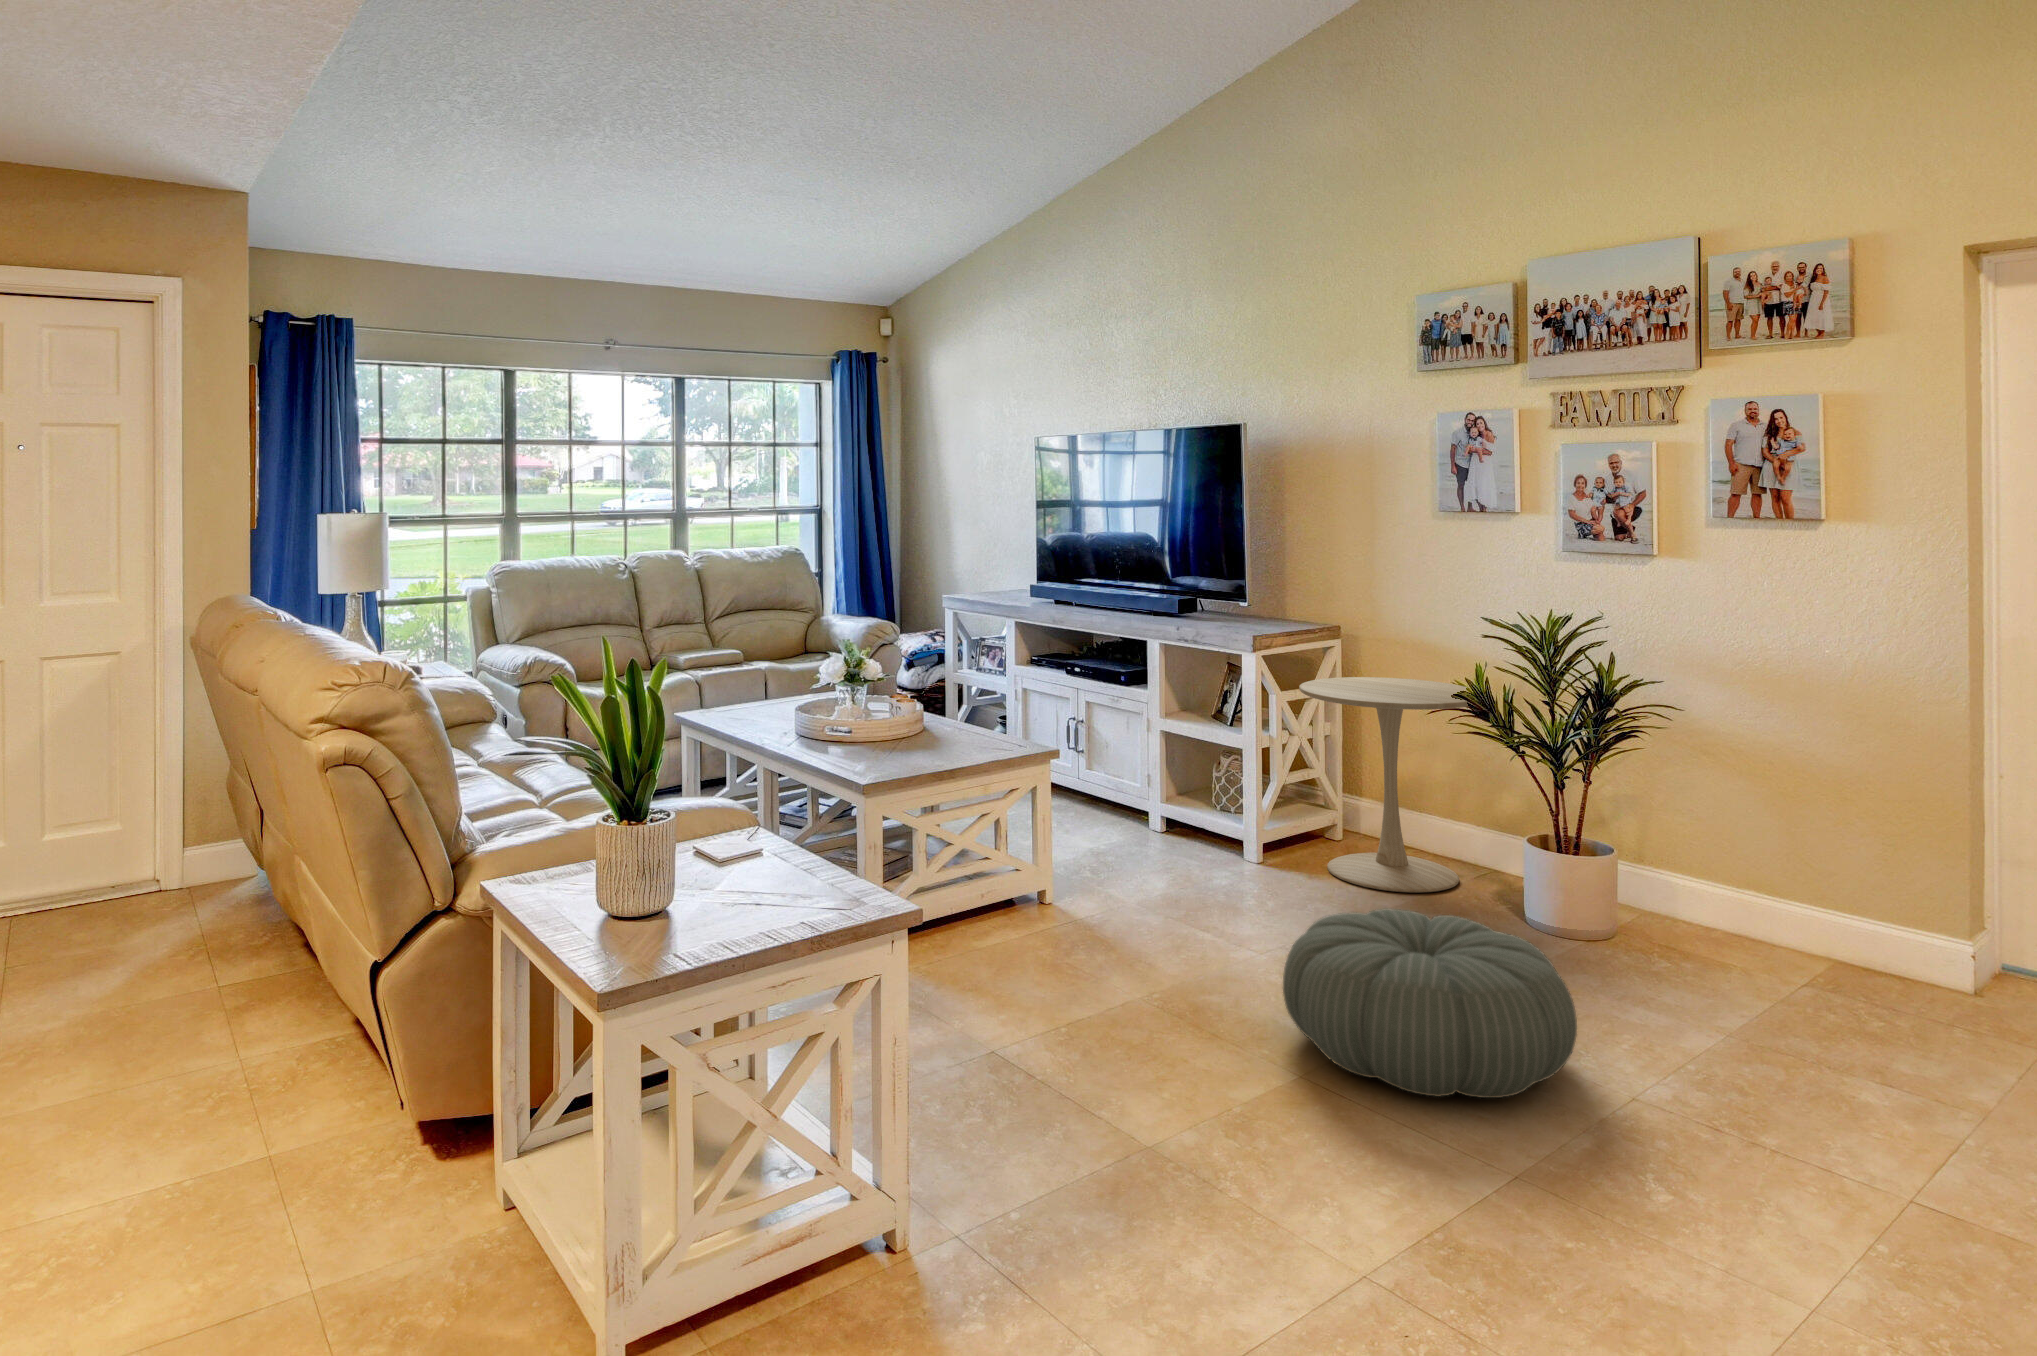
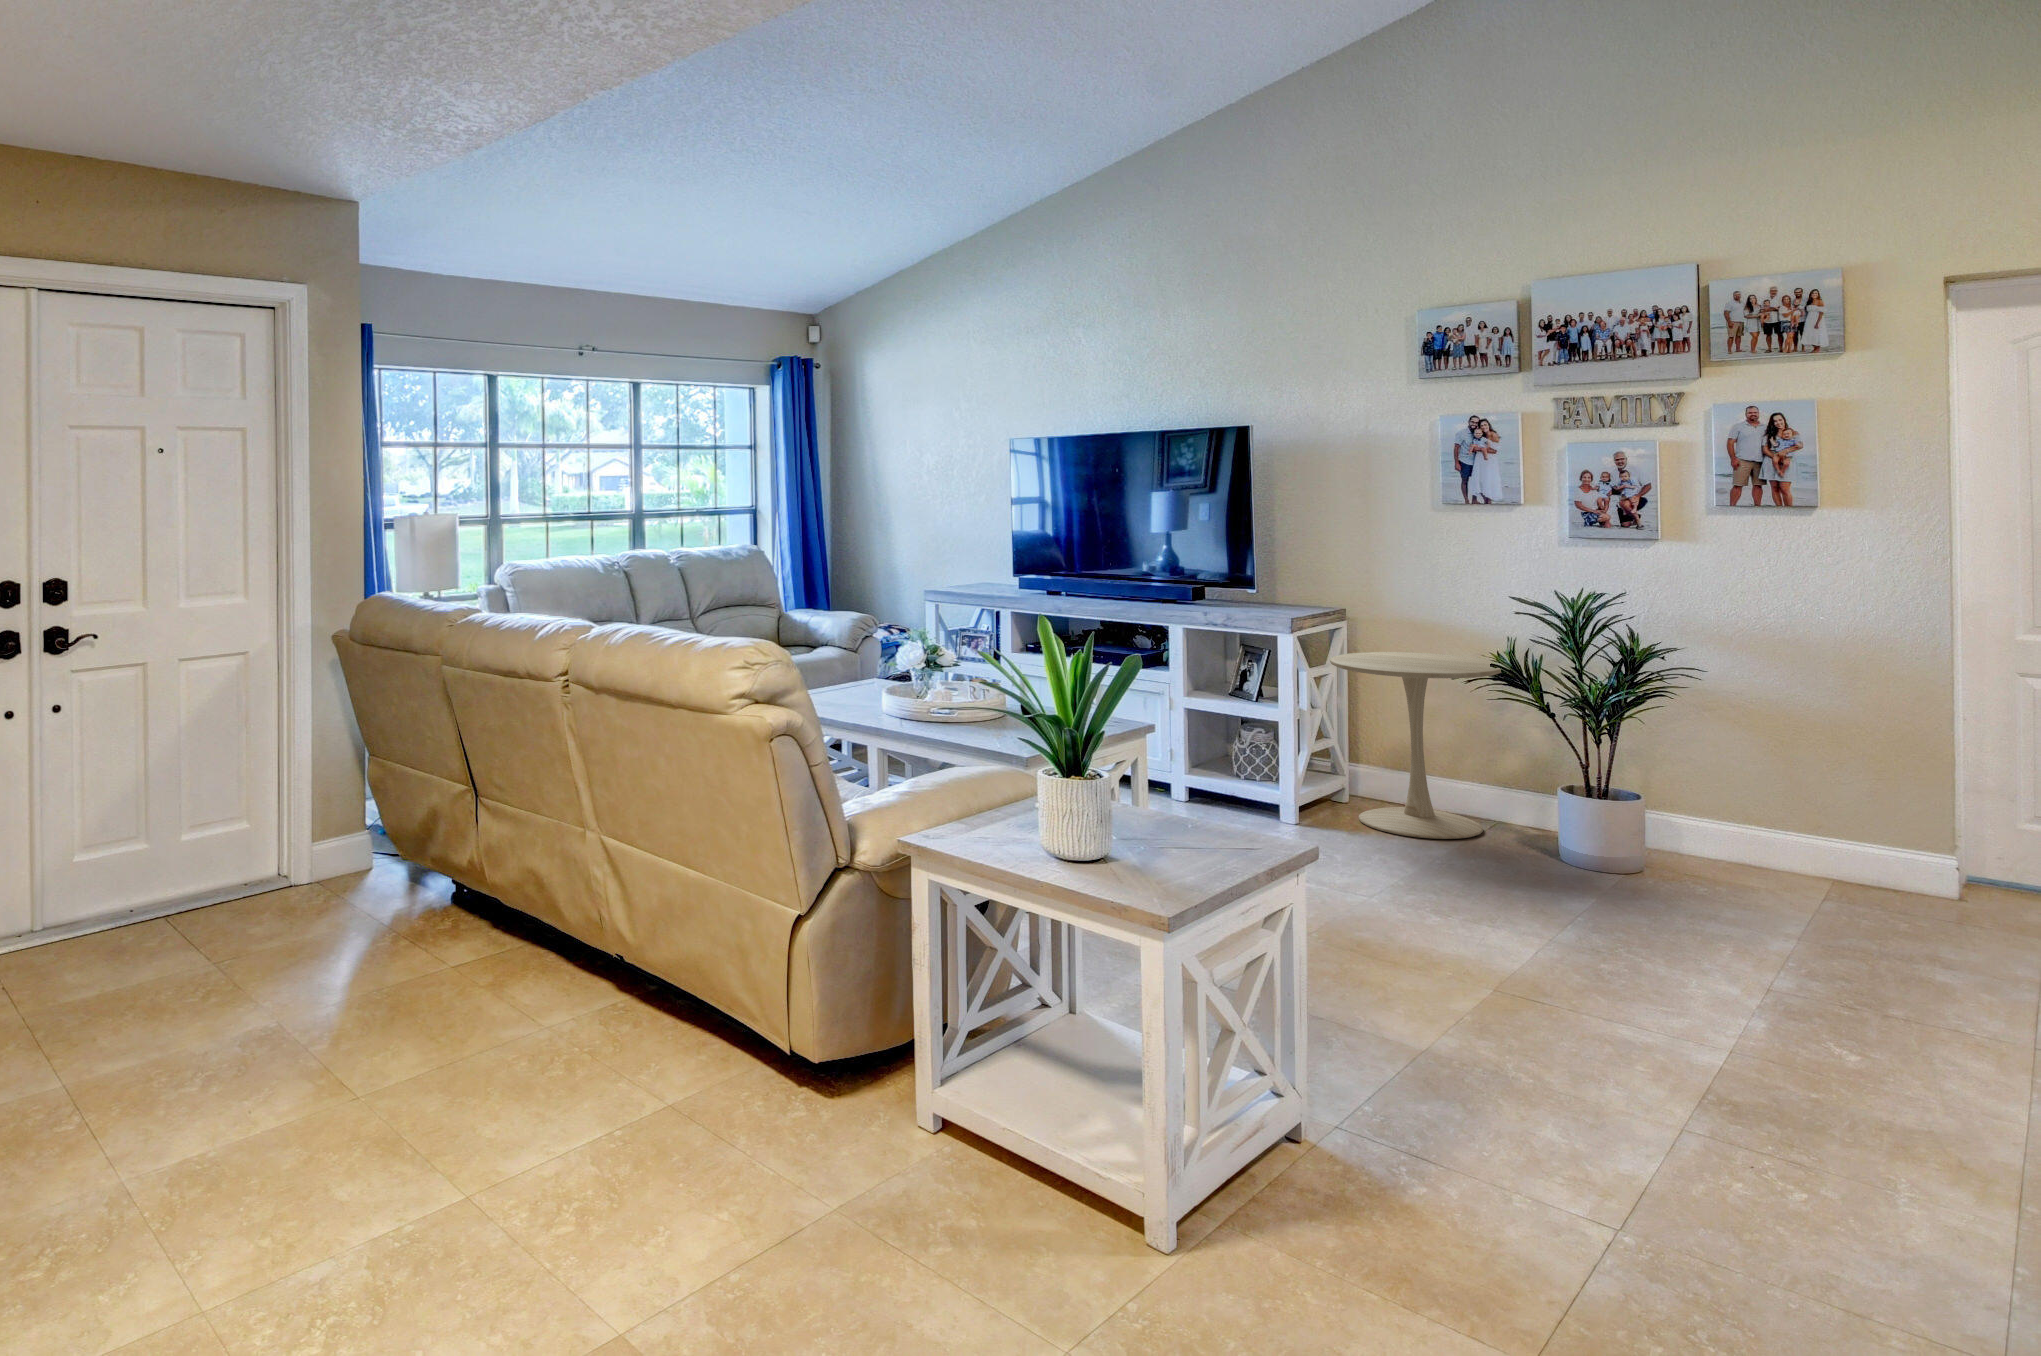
pouf: present [1283,909,1577,1098] -> none [1446,846,1719,995]

